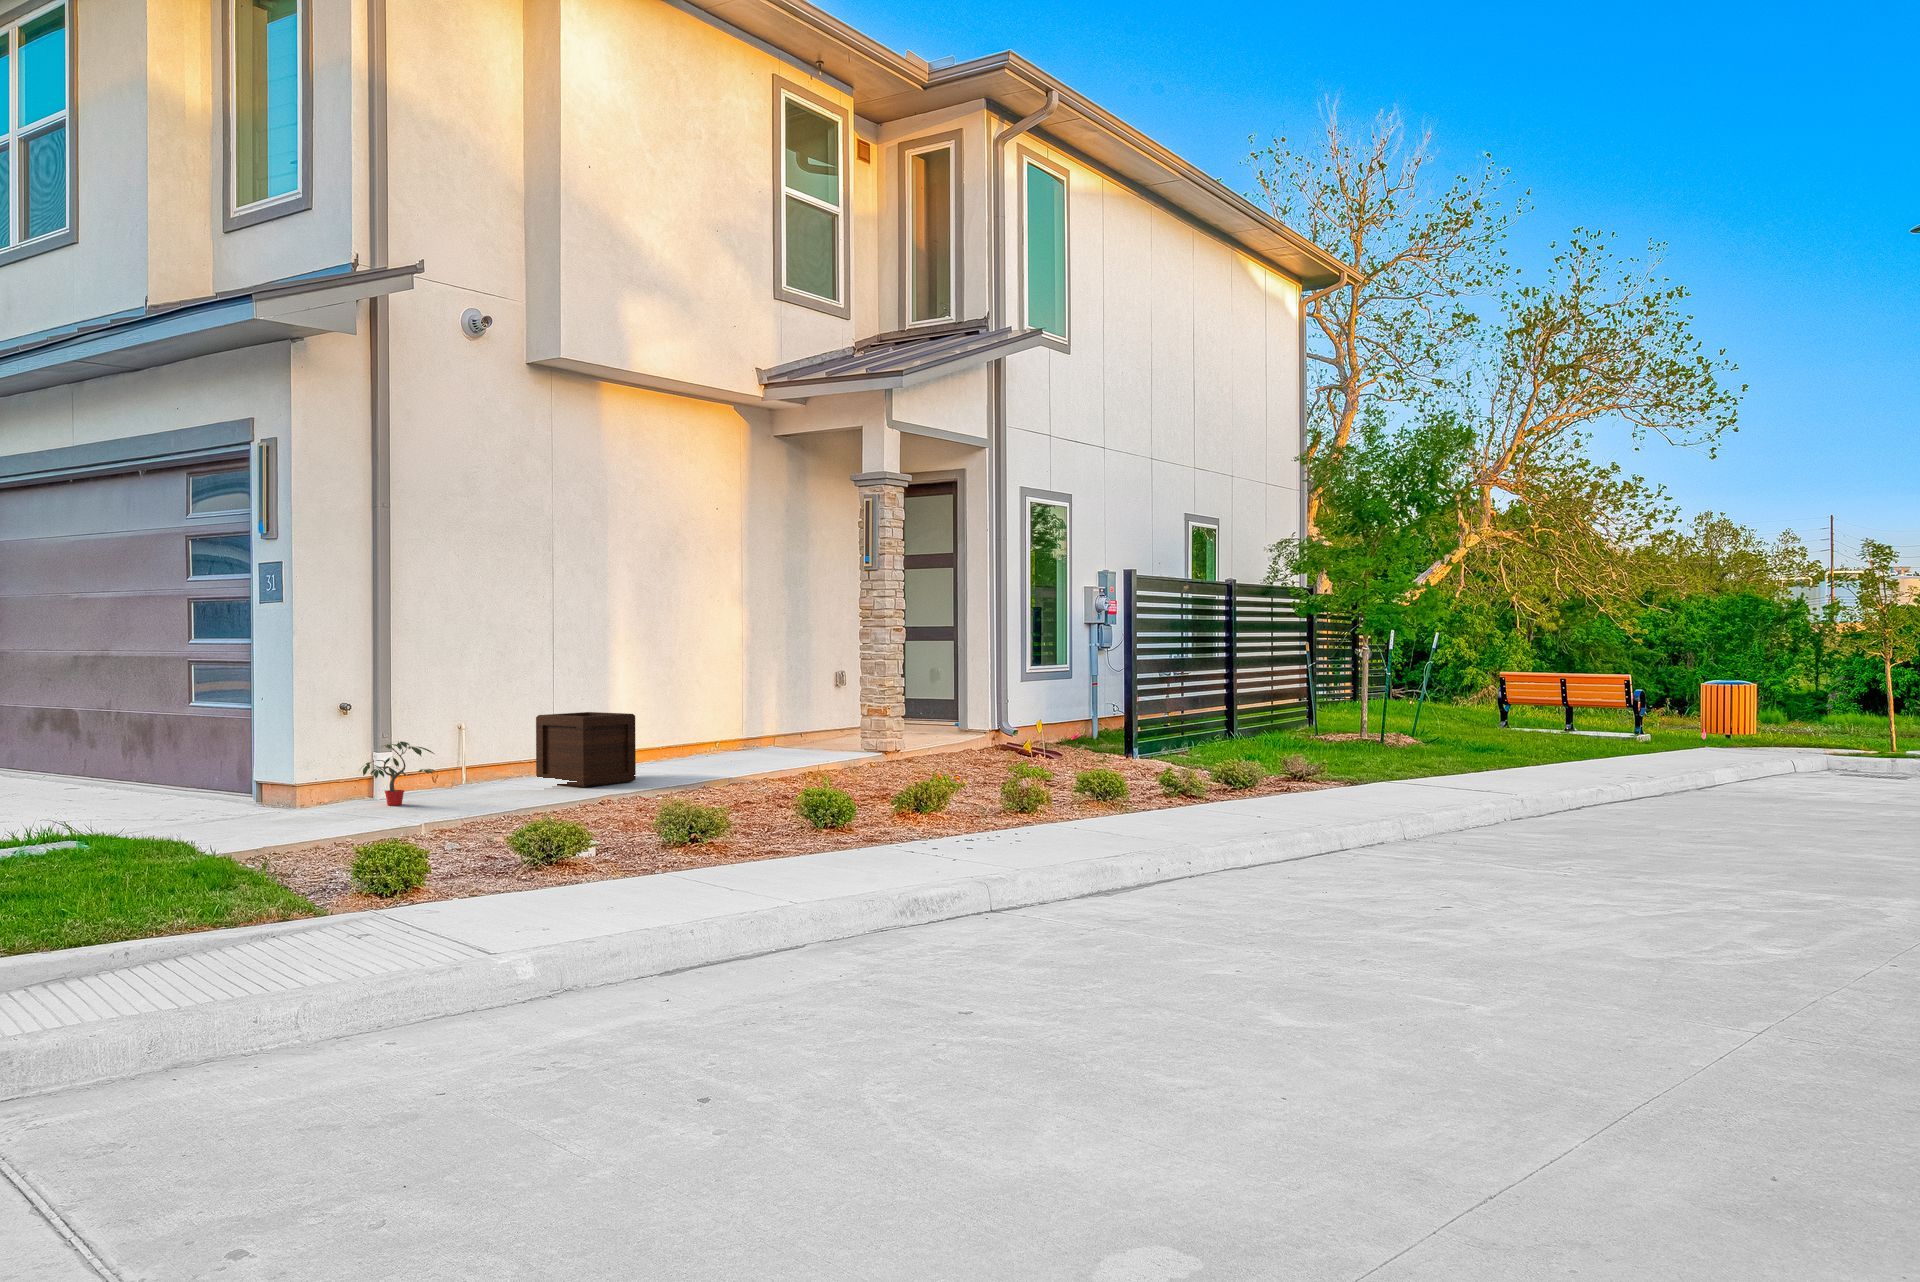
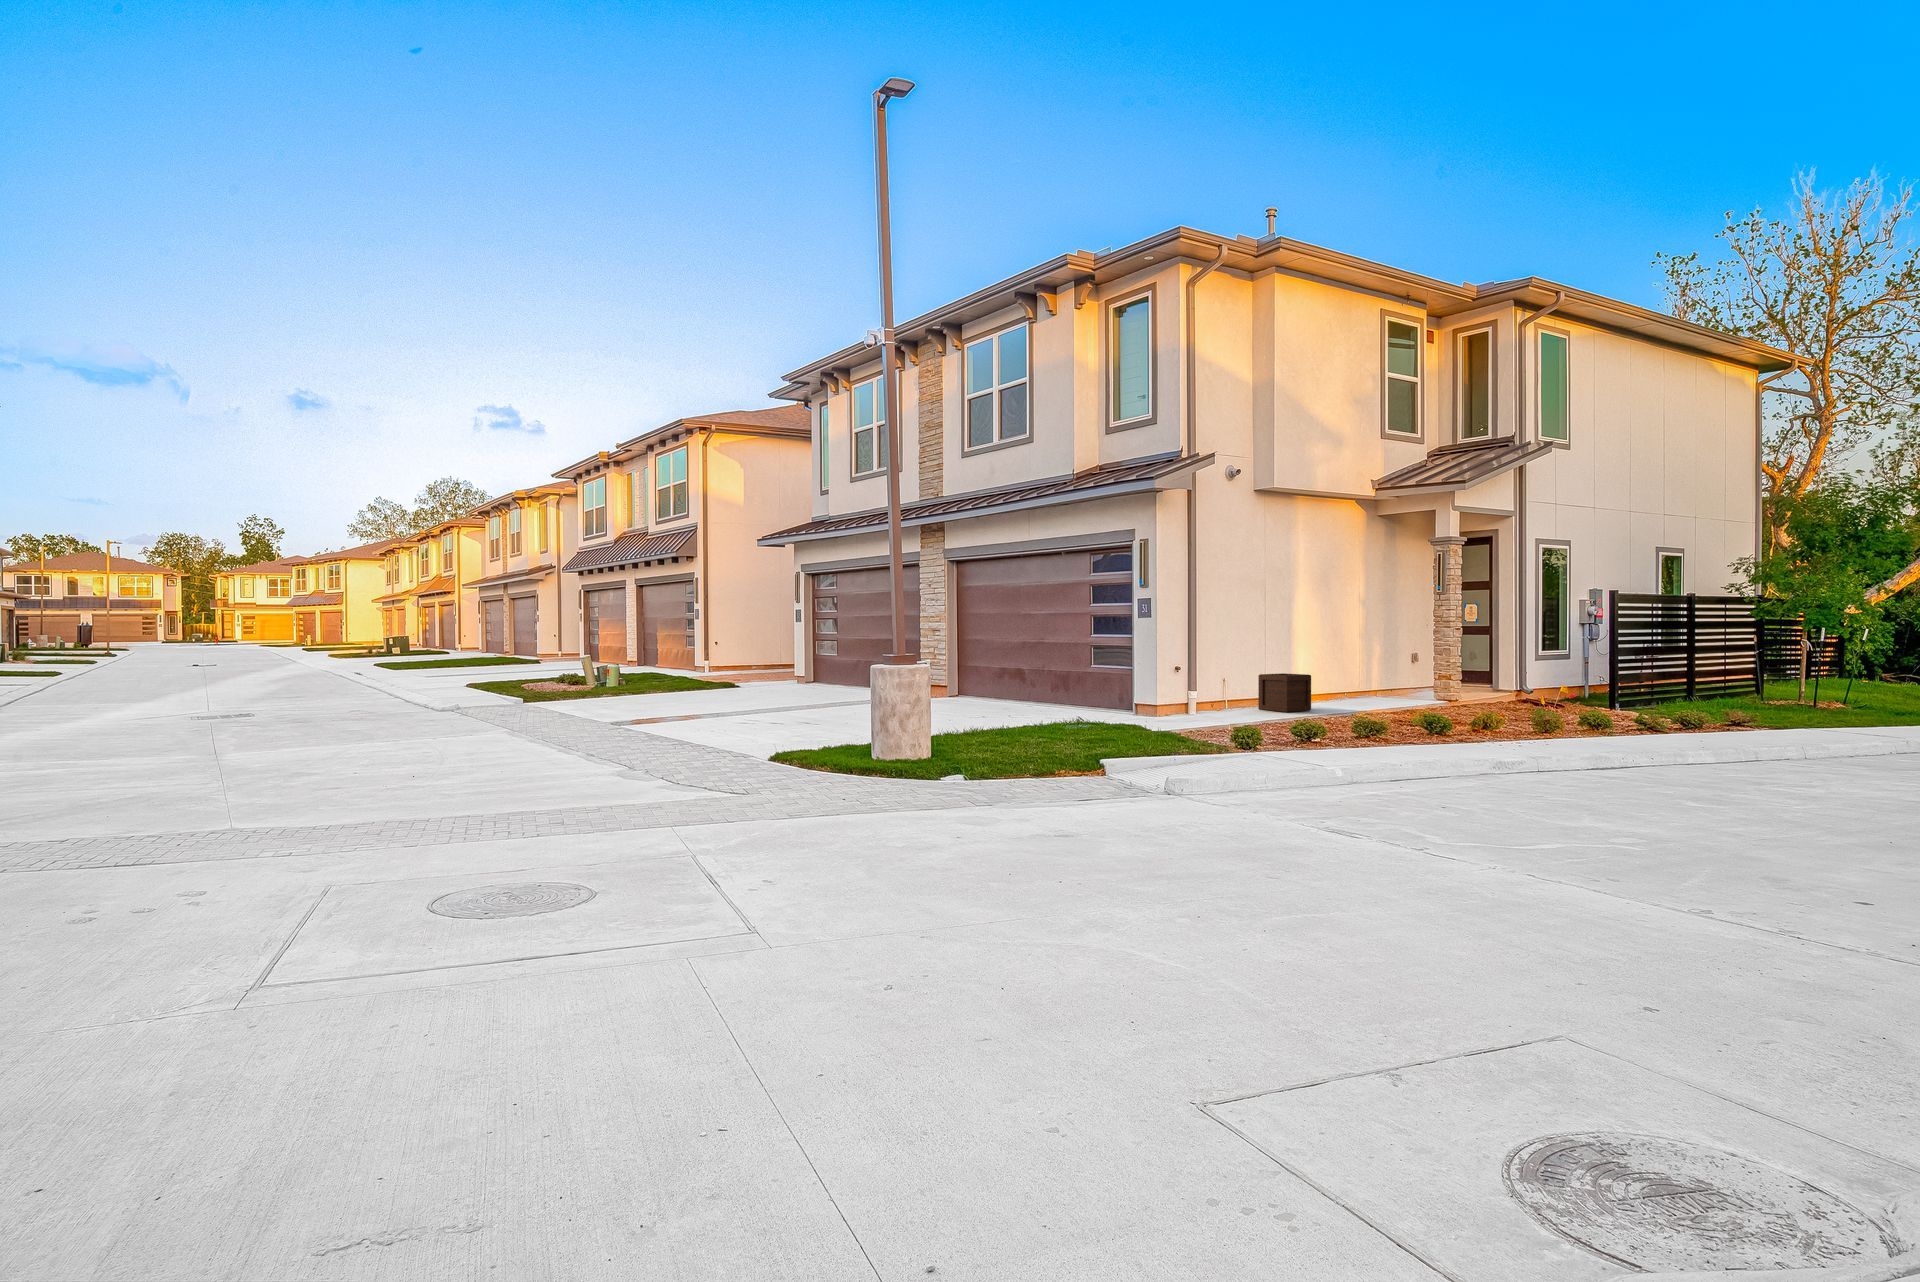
potted plant: present [359,741,435,806] -> none [1186,685,1221,717]

